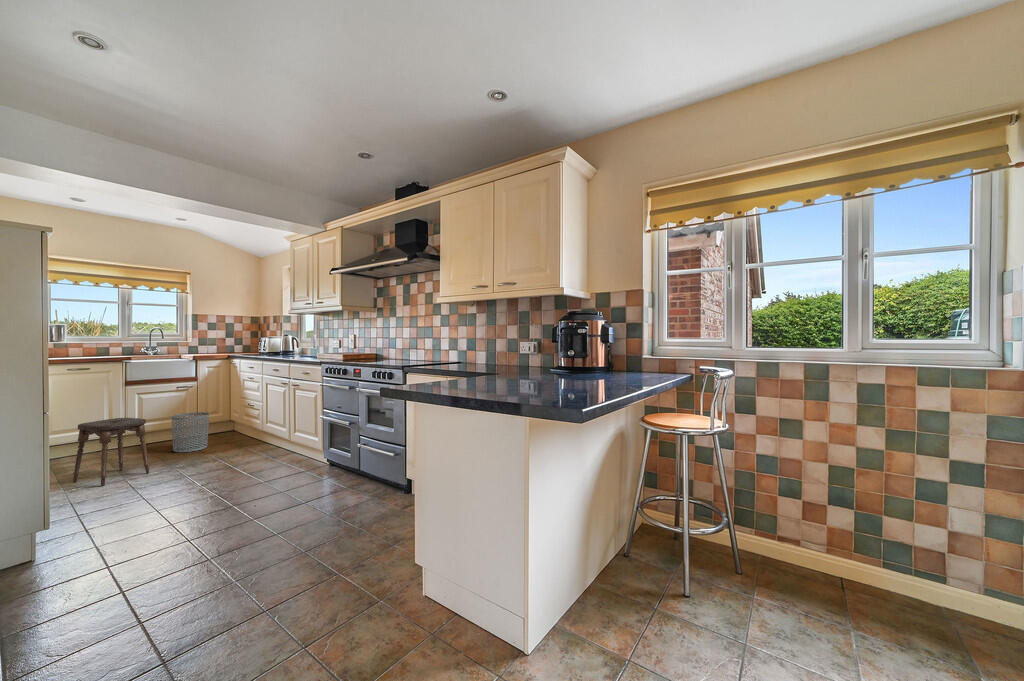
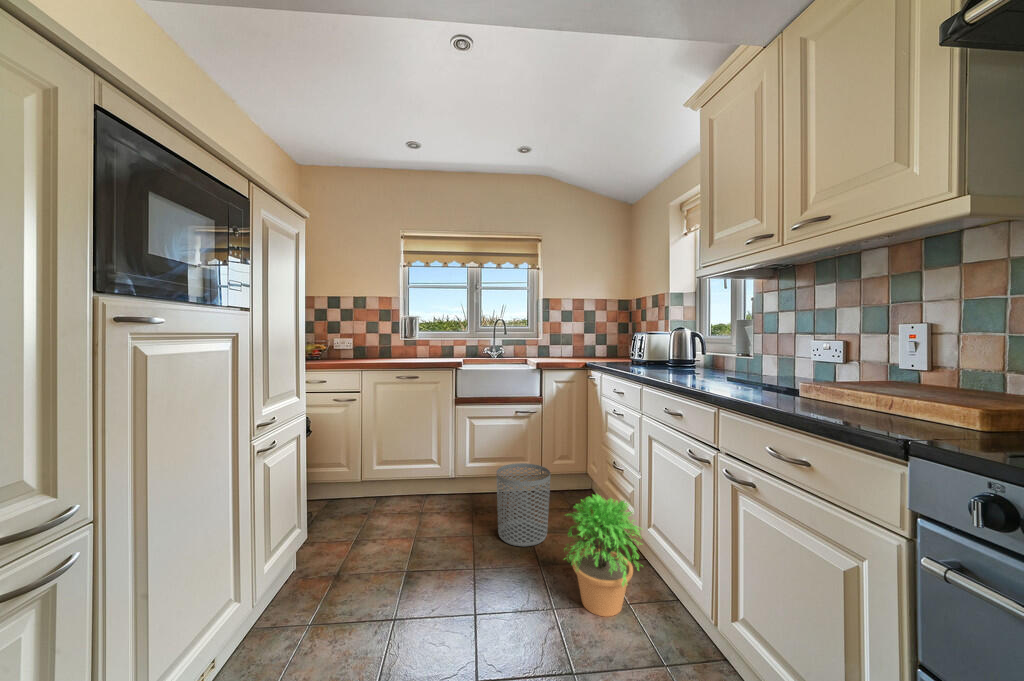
potted plant: none [221,408,262,456] -> present [564,494,640,617]
stool: present [73,418,149,486] -> none [330,480,428,652]

